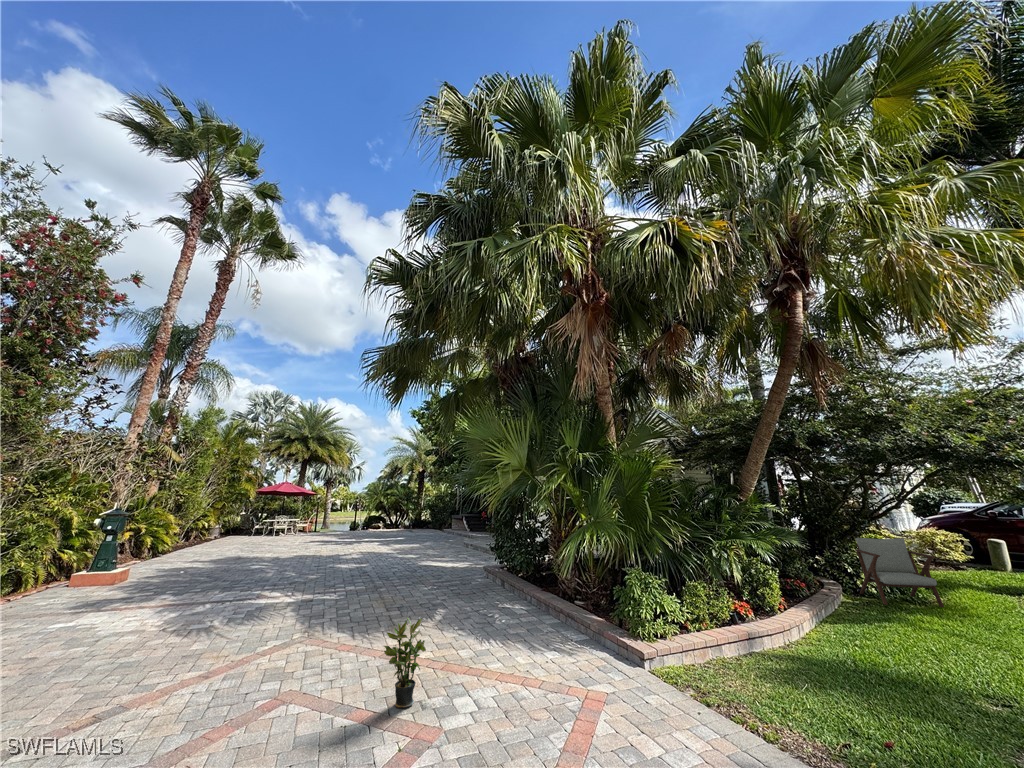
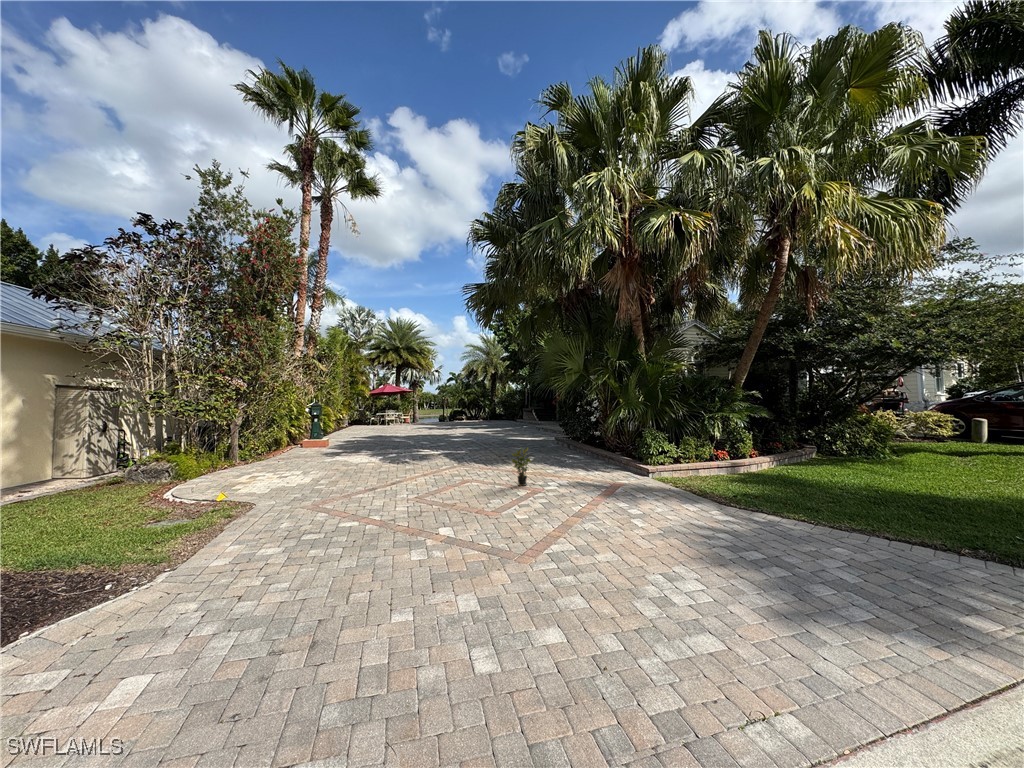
lounge chair: present [855,538,944,607] -> none [826,415,879,459]

